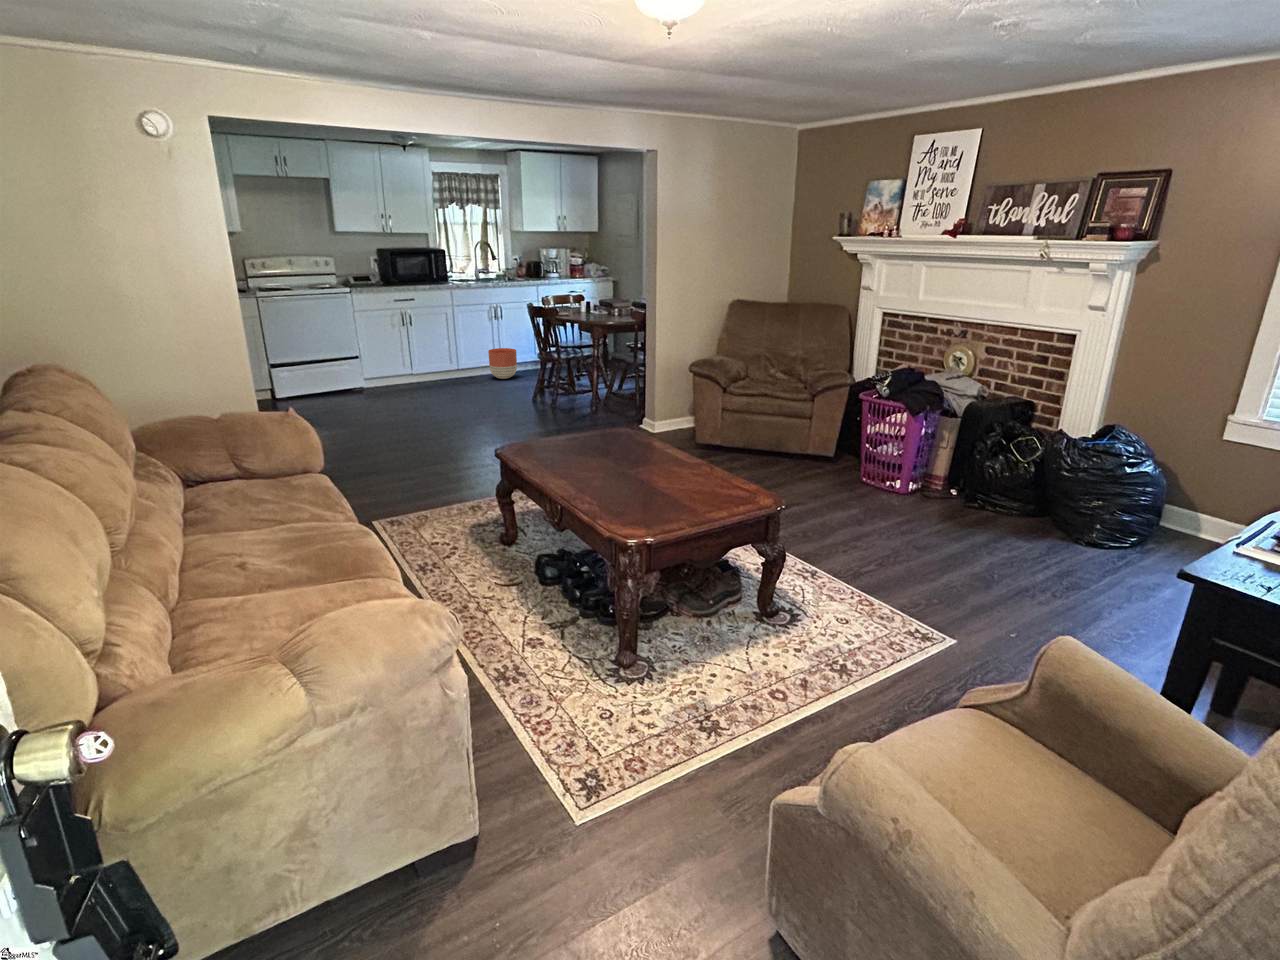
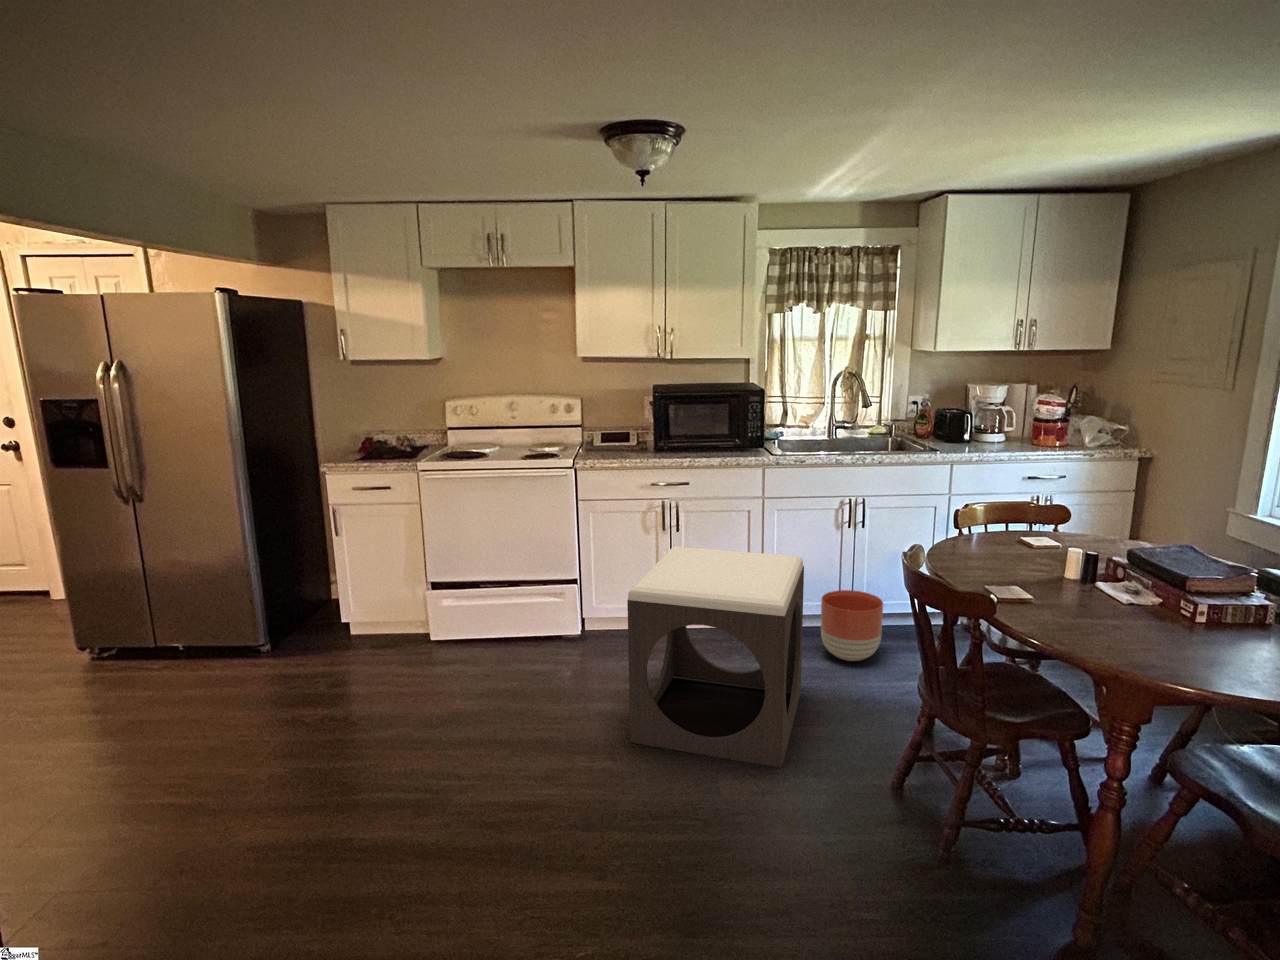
footstool: none [416,323,490,406] -> present [627,546,804,768]

